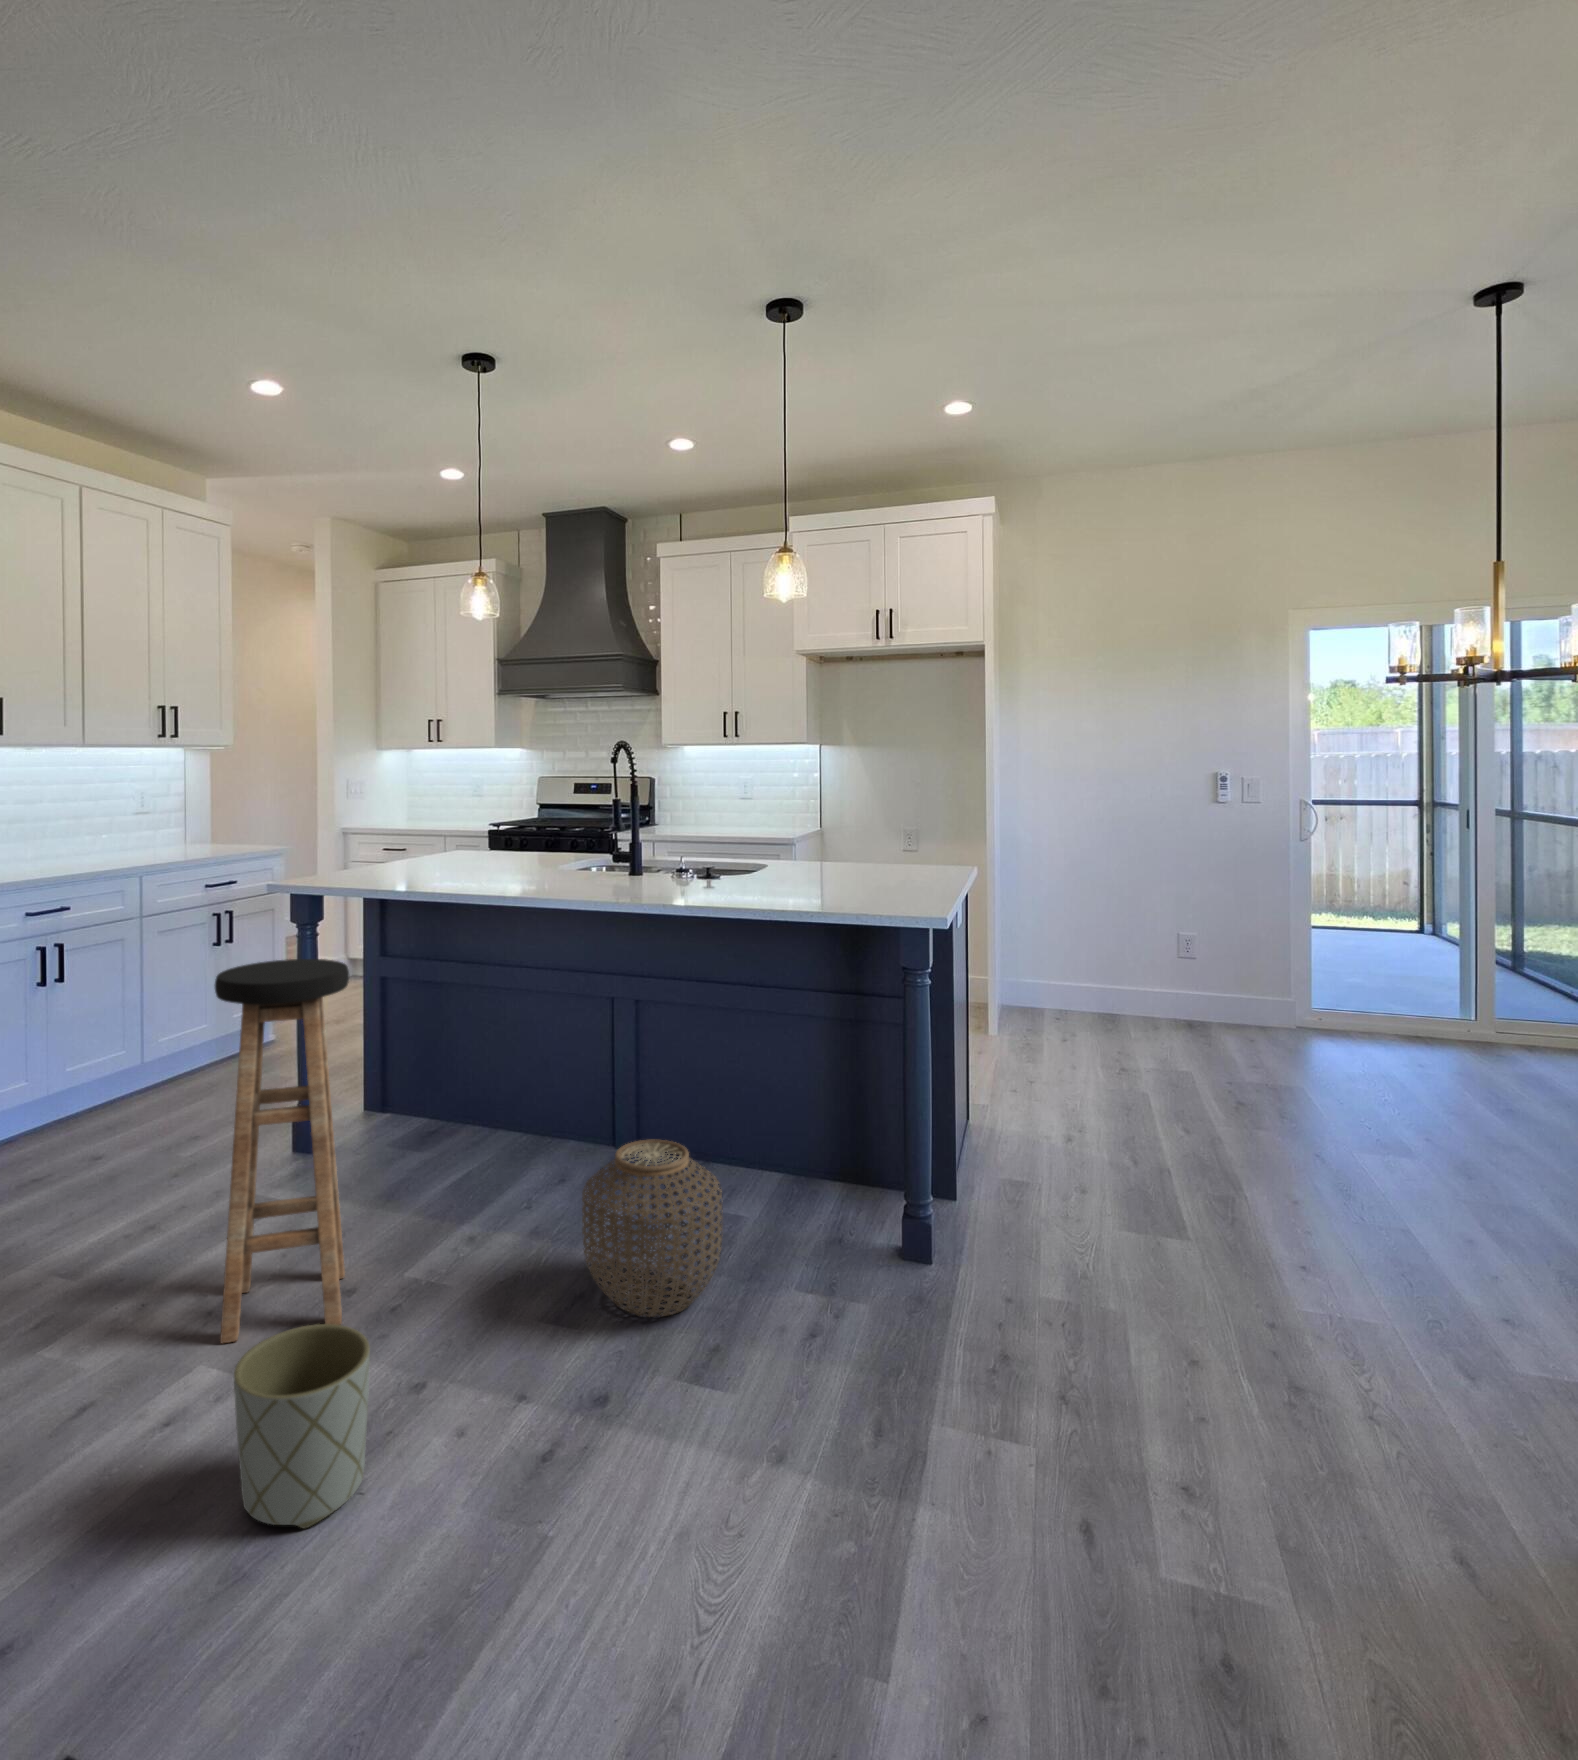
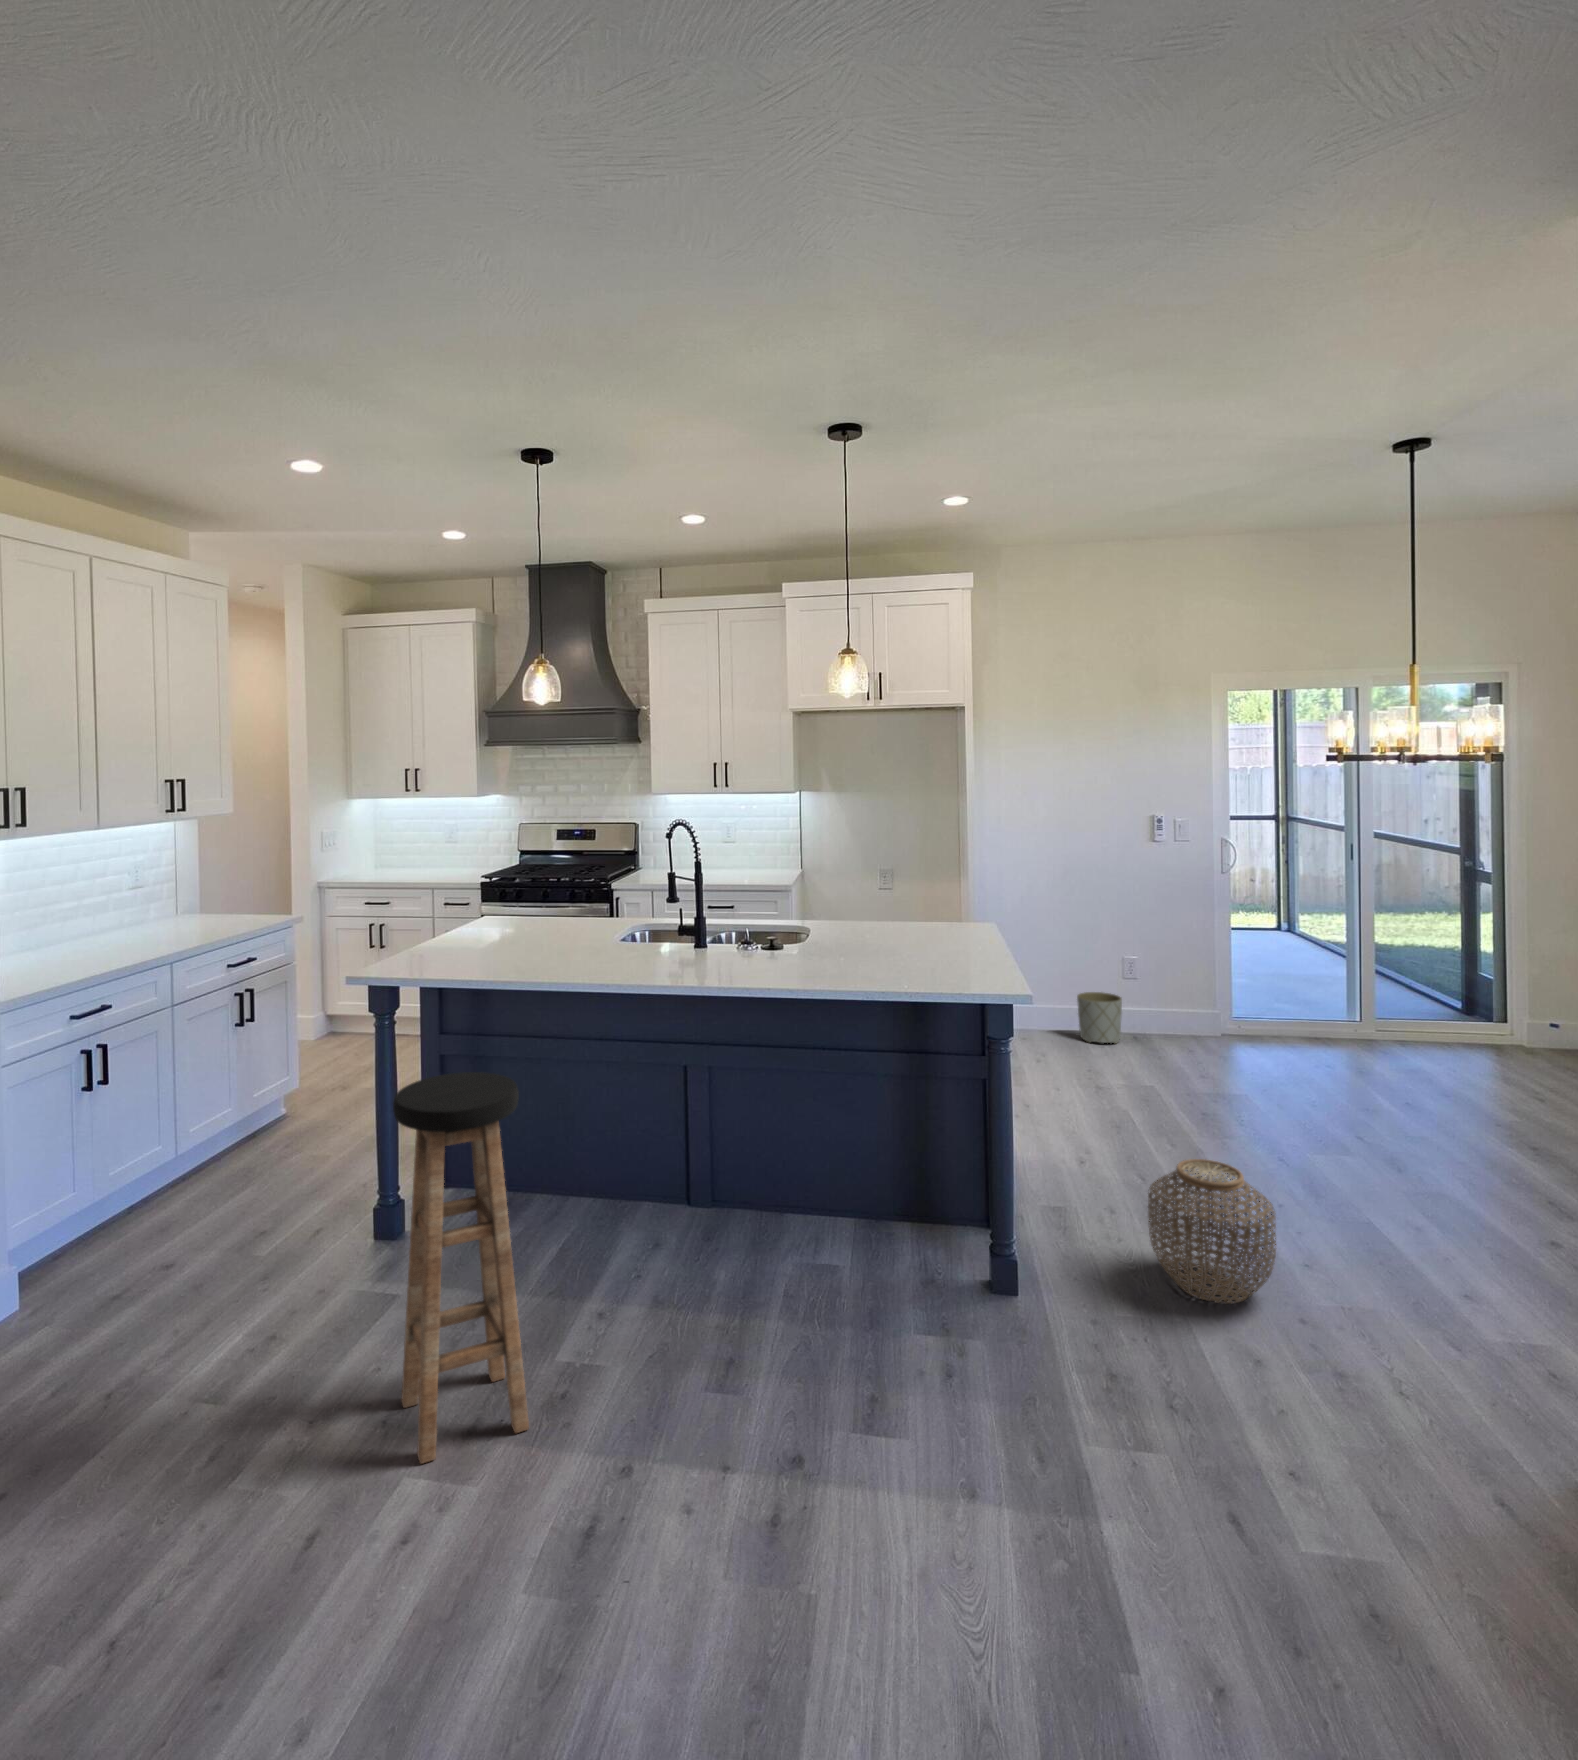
woven basket: present [582,1140,723,1317] -> present [1148,1159,1276,1303]
planter: present [234,1324,370,1528] -> present [1077,992,1122,1044]

